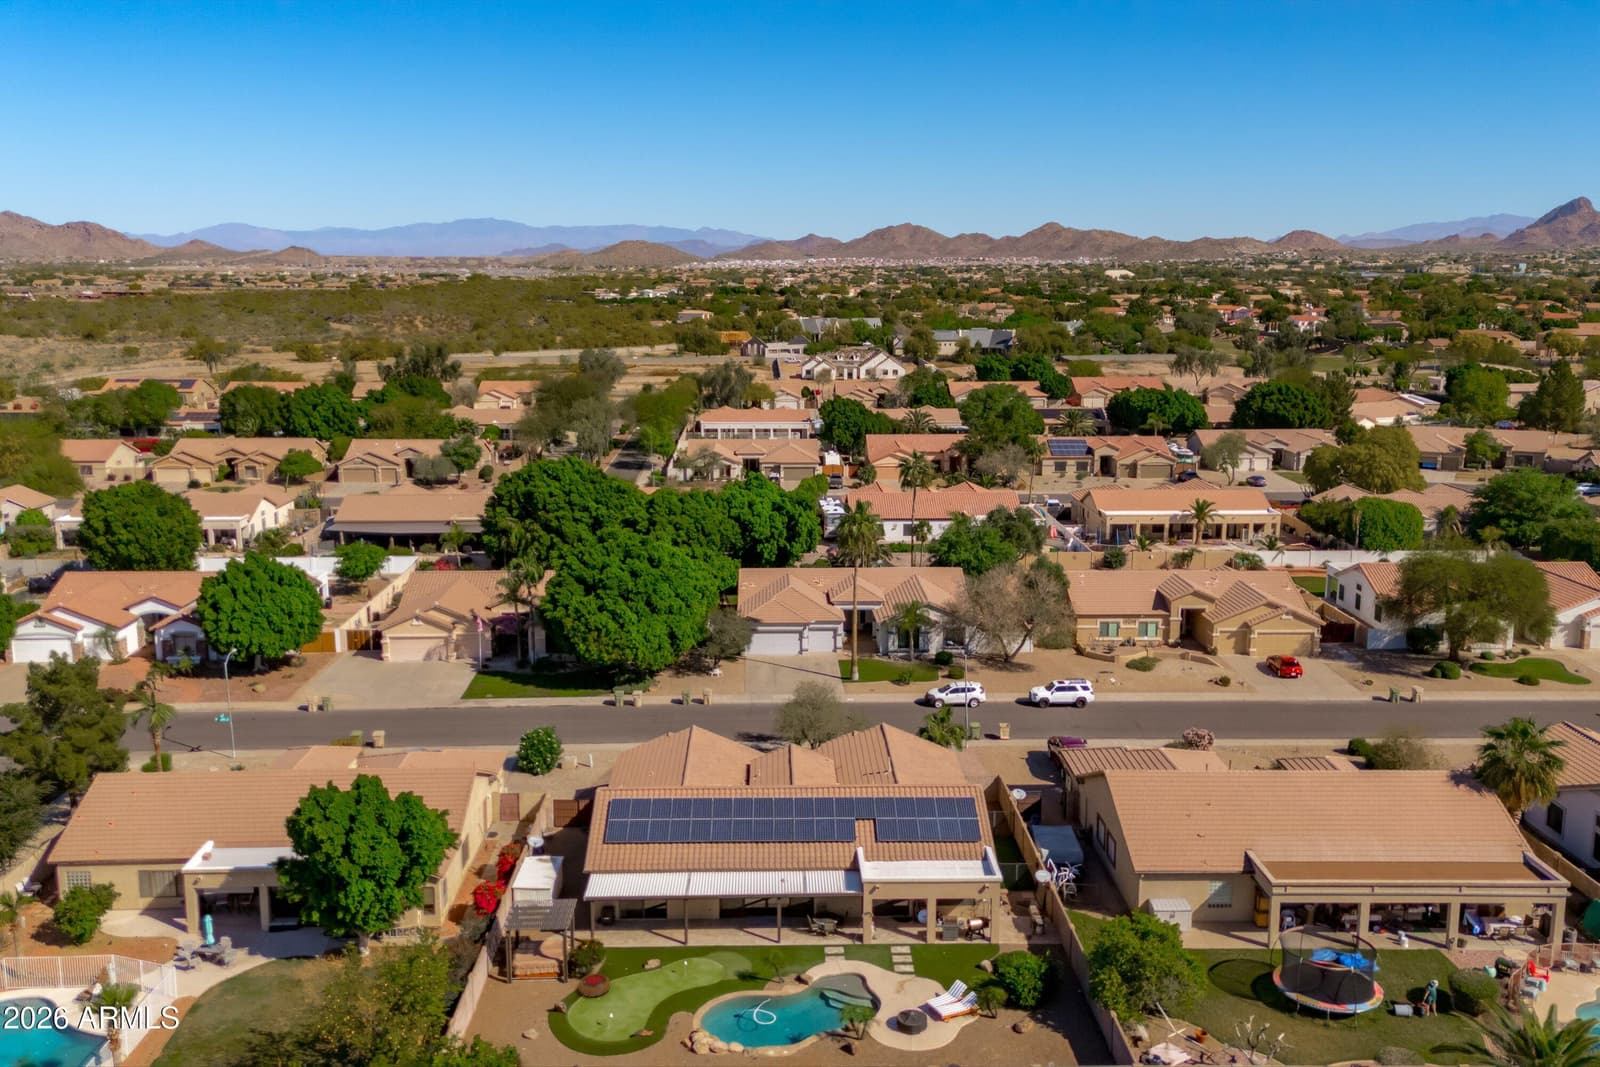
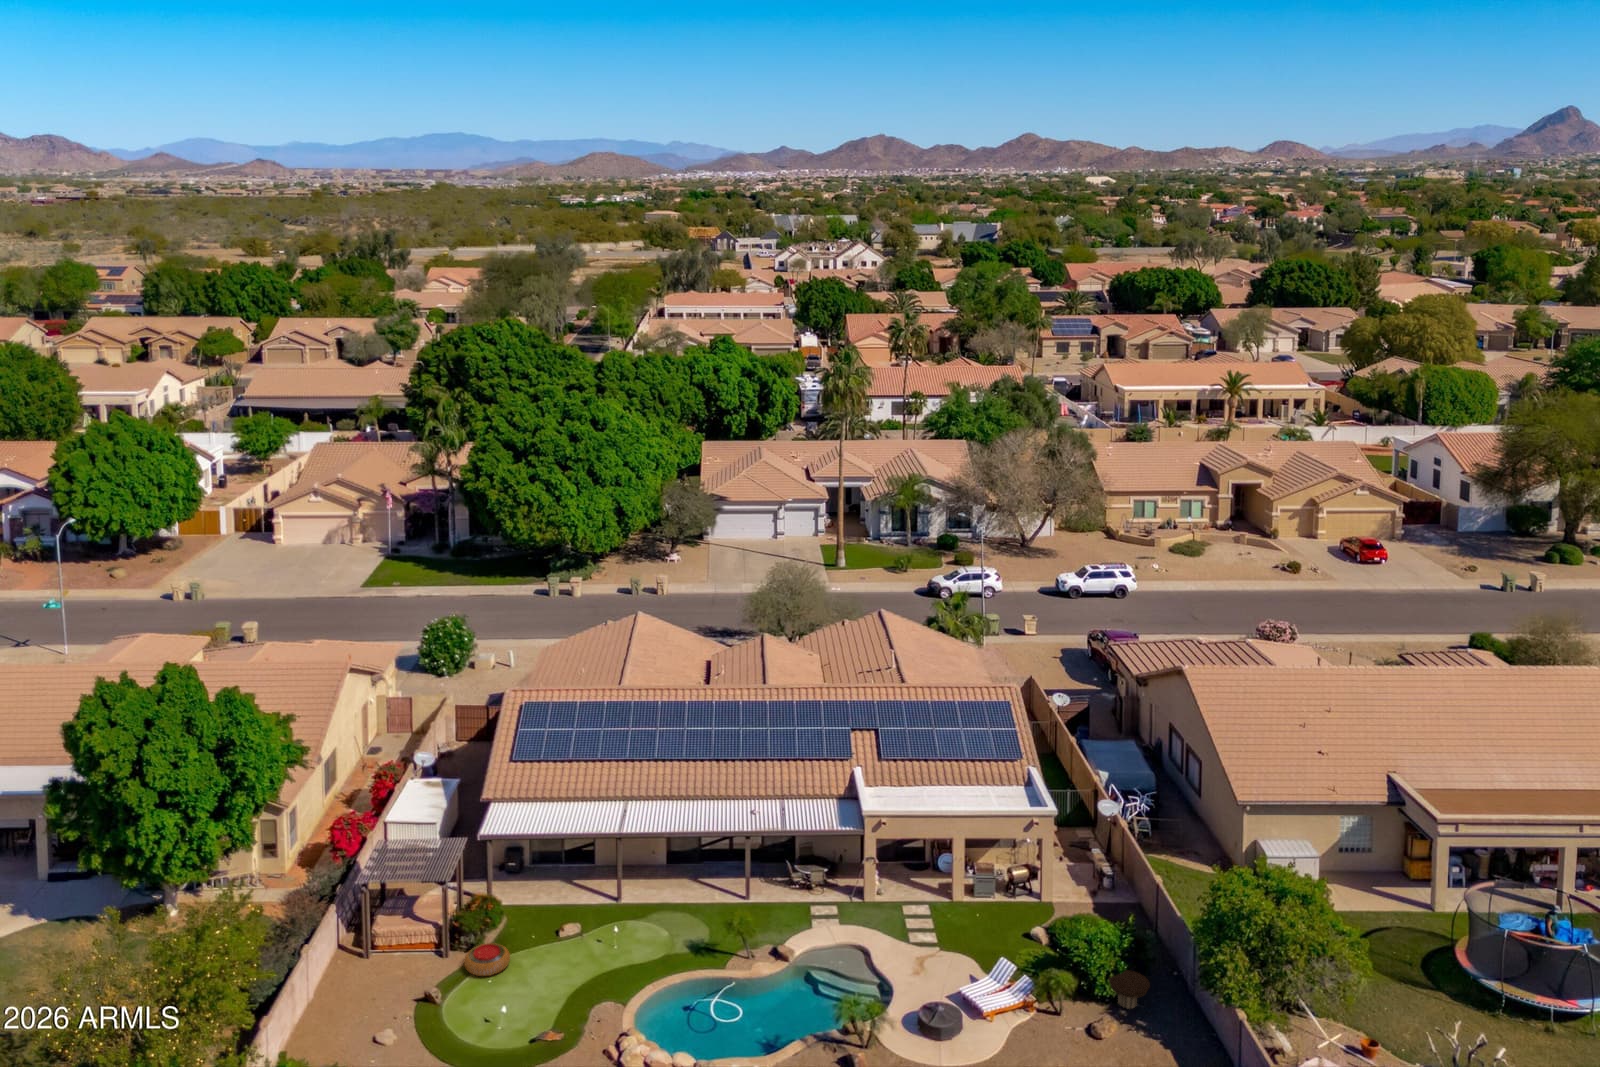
side table: none [1034,991,1063,1018] -> present [1109,970,1150,1009]

